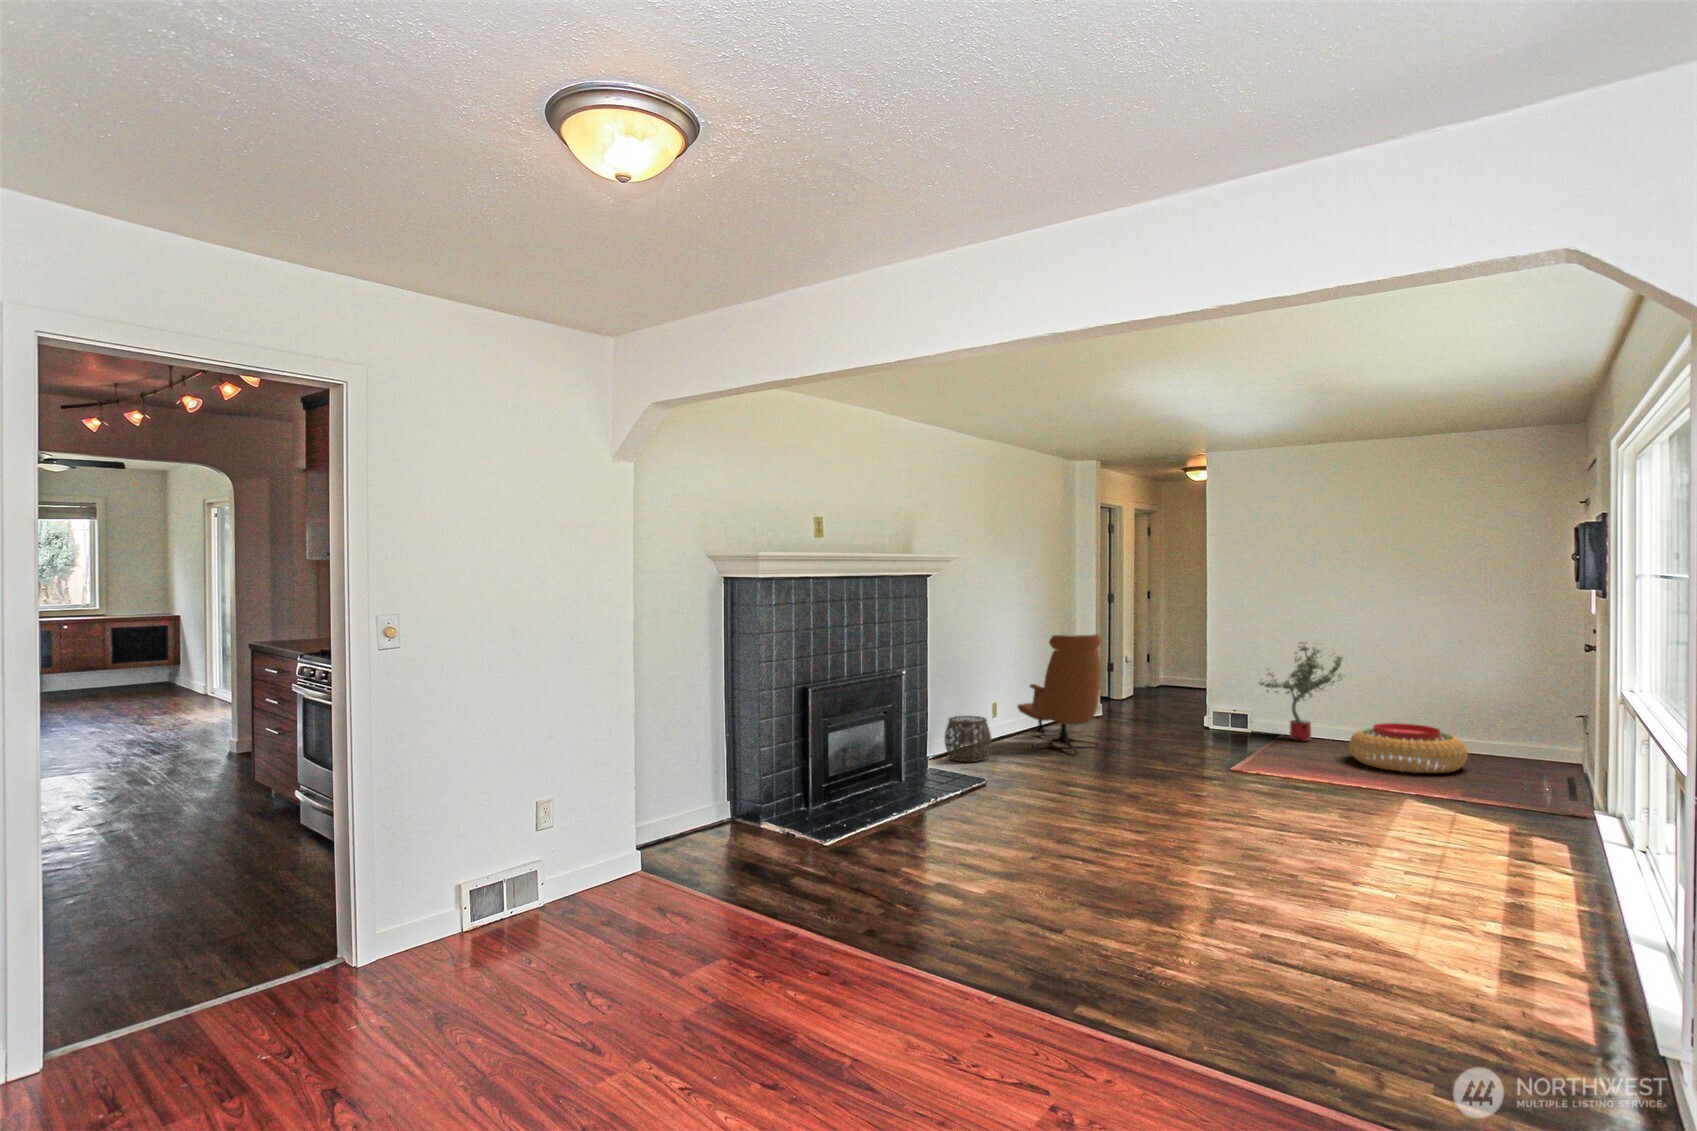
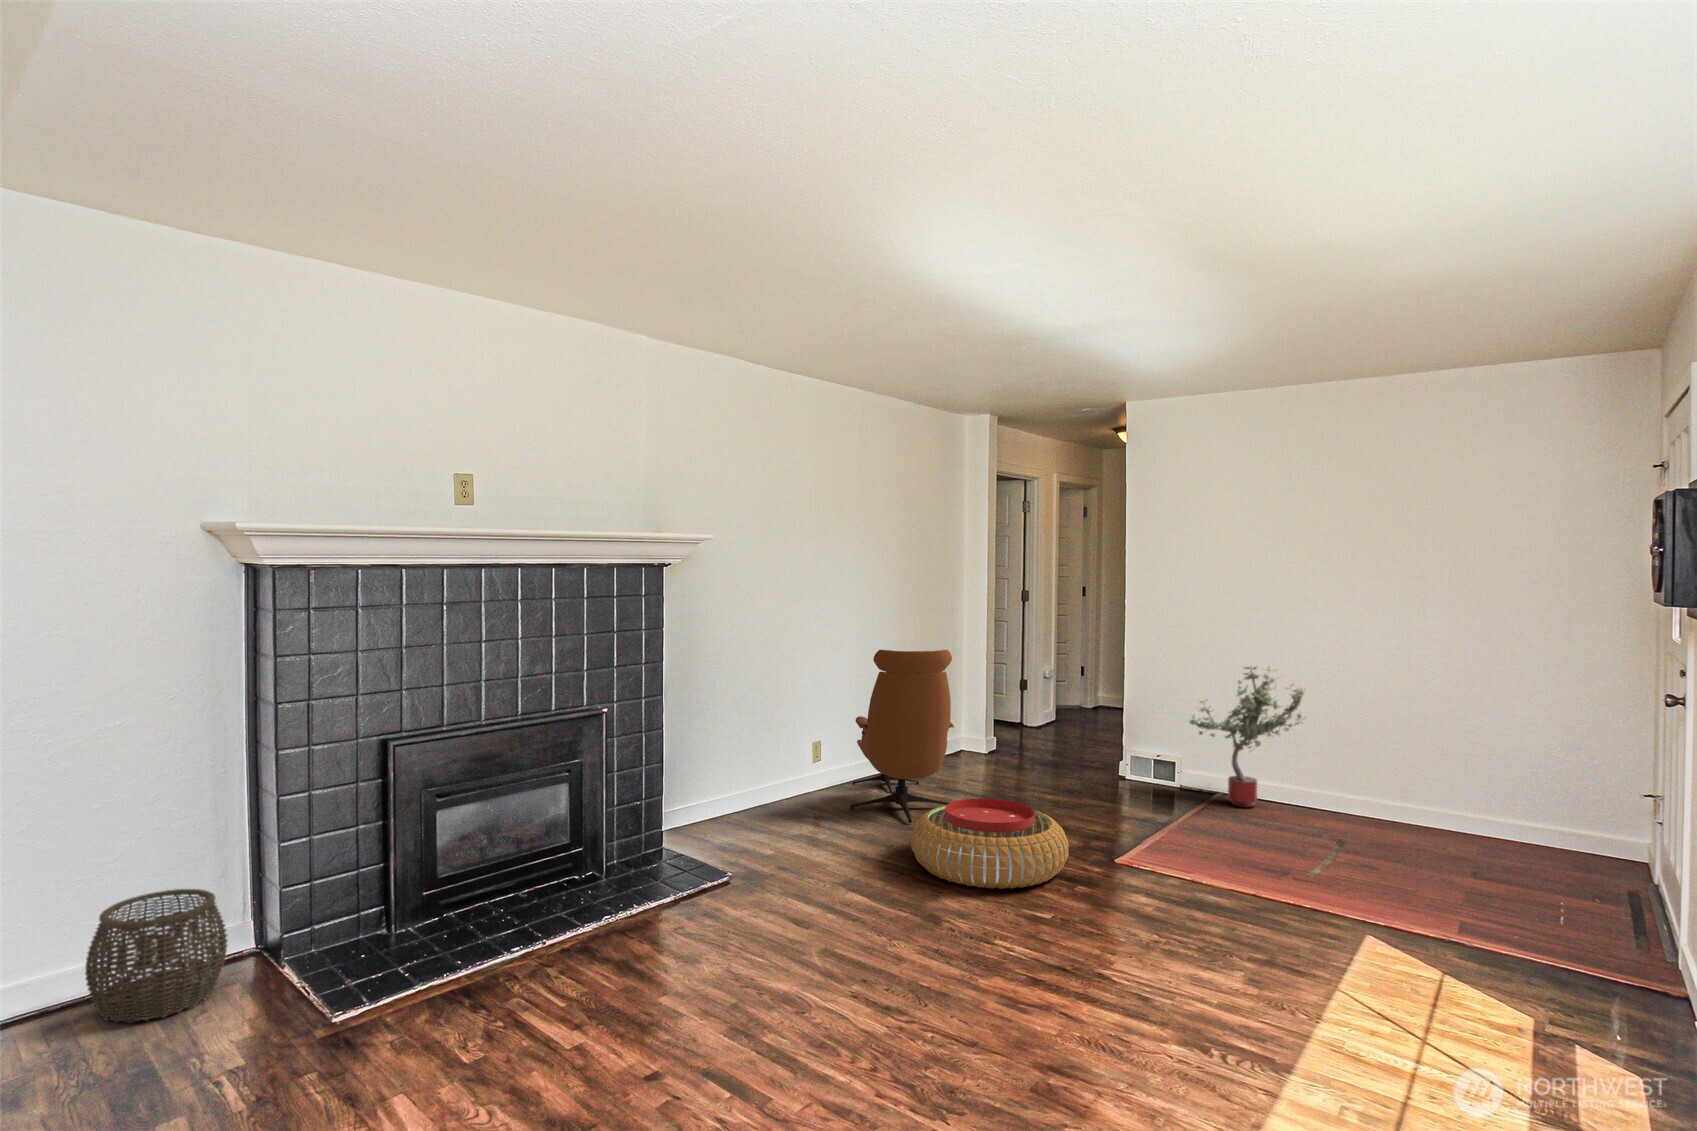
woven basket: present [945,716,991,762] -> present [85,889,227,1023]
pouf: present [1349,723,1467,773] -> present [911,798,1069,889]

